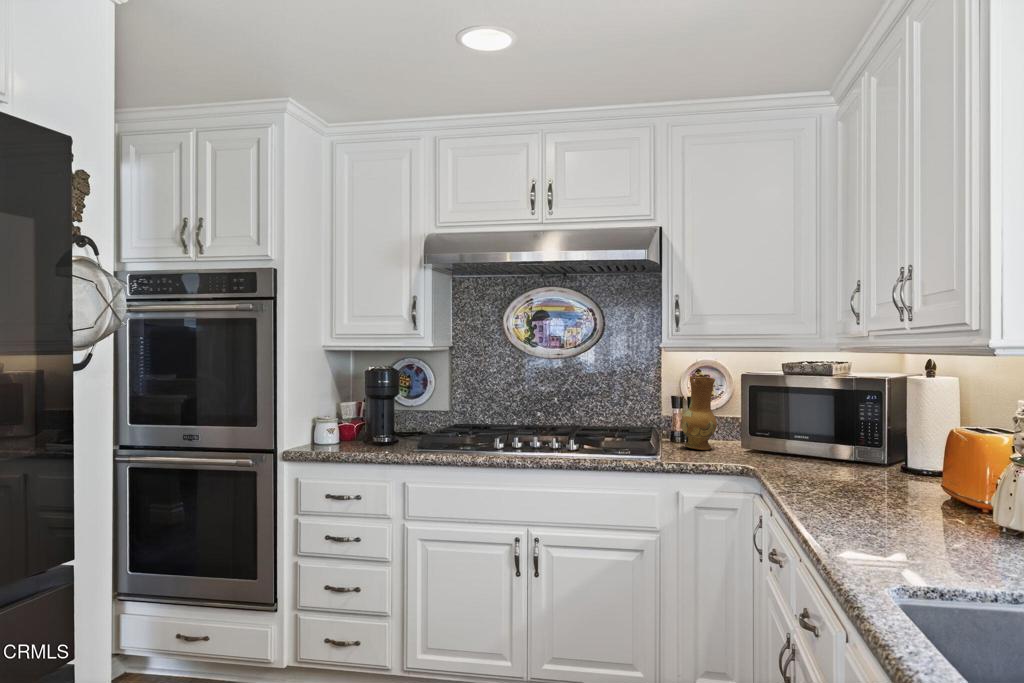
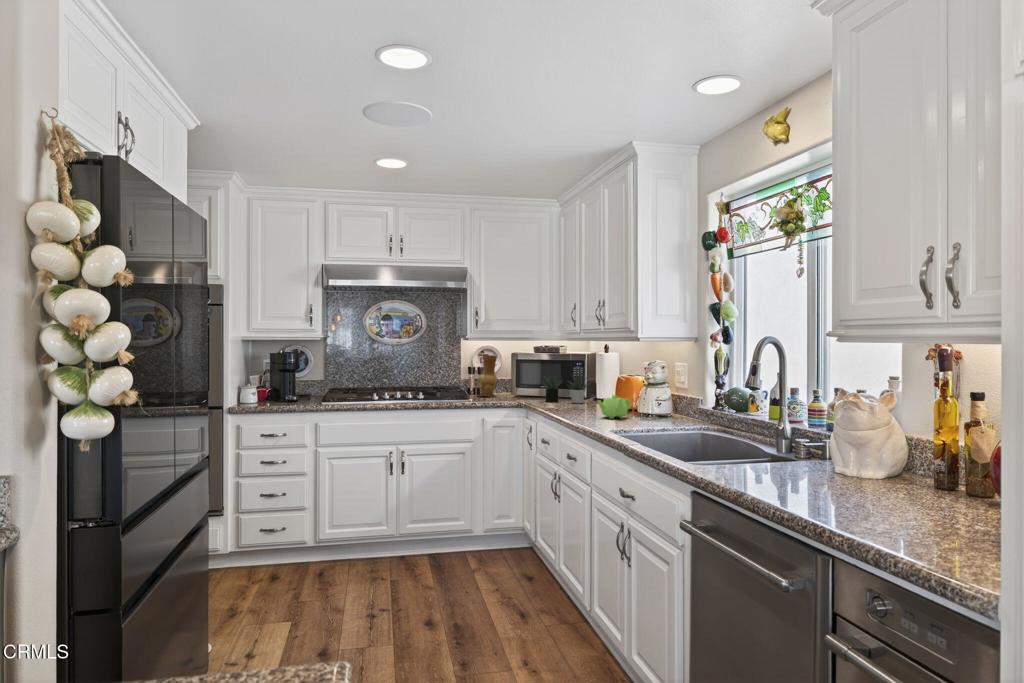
succulent plant: none [787,413,894,477] -> present [543,374,590,403]
teapot: none [887,477,974,532] -> present [598,395,631,419]

